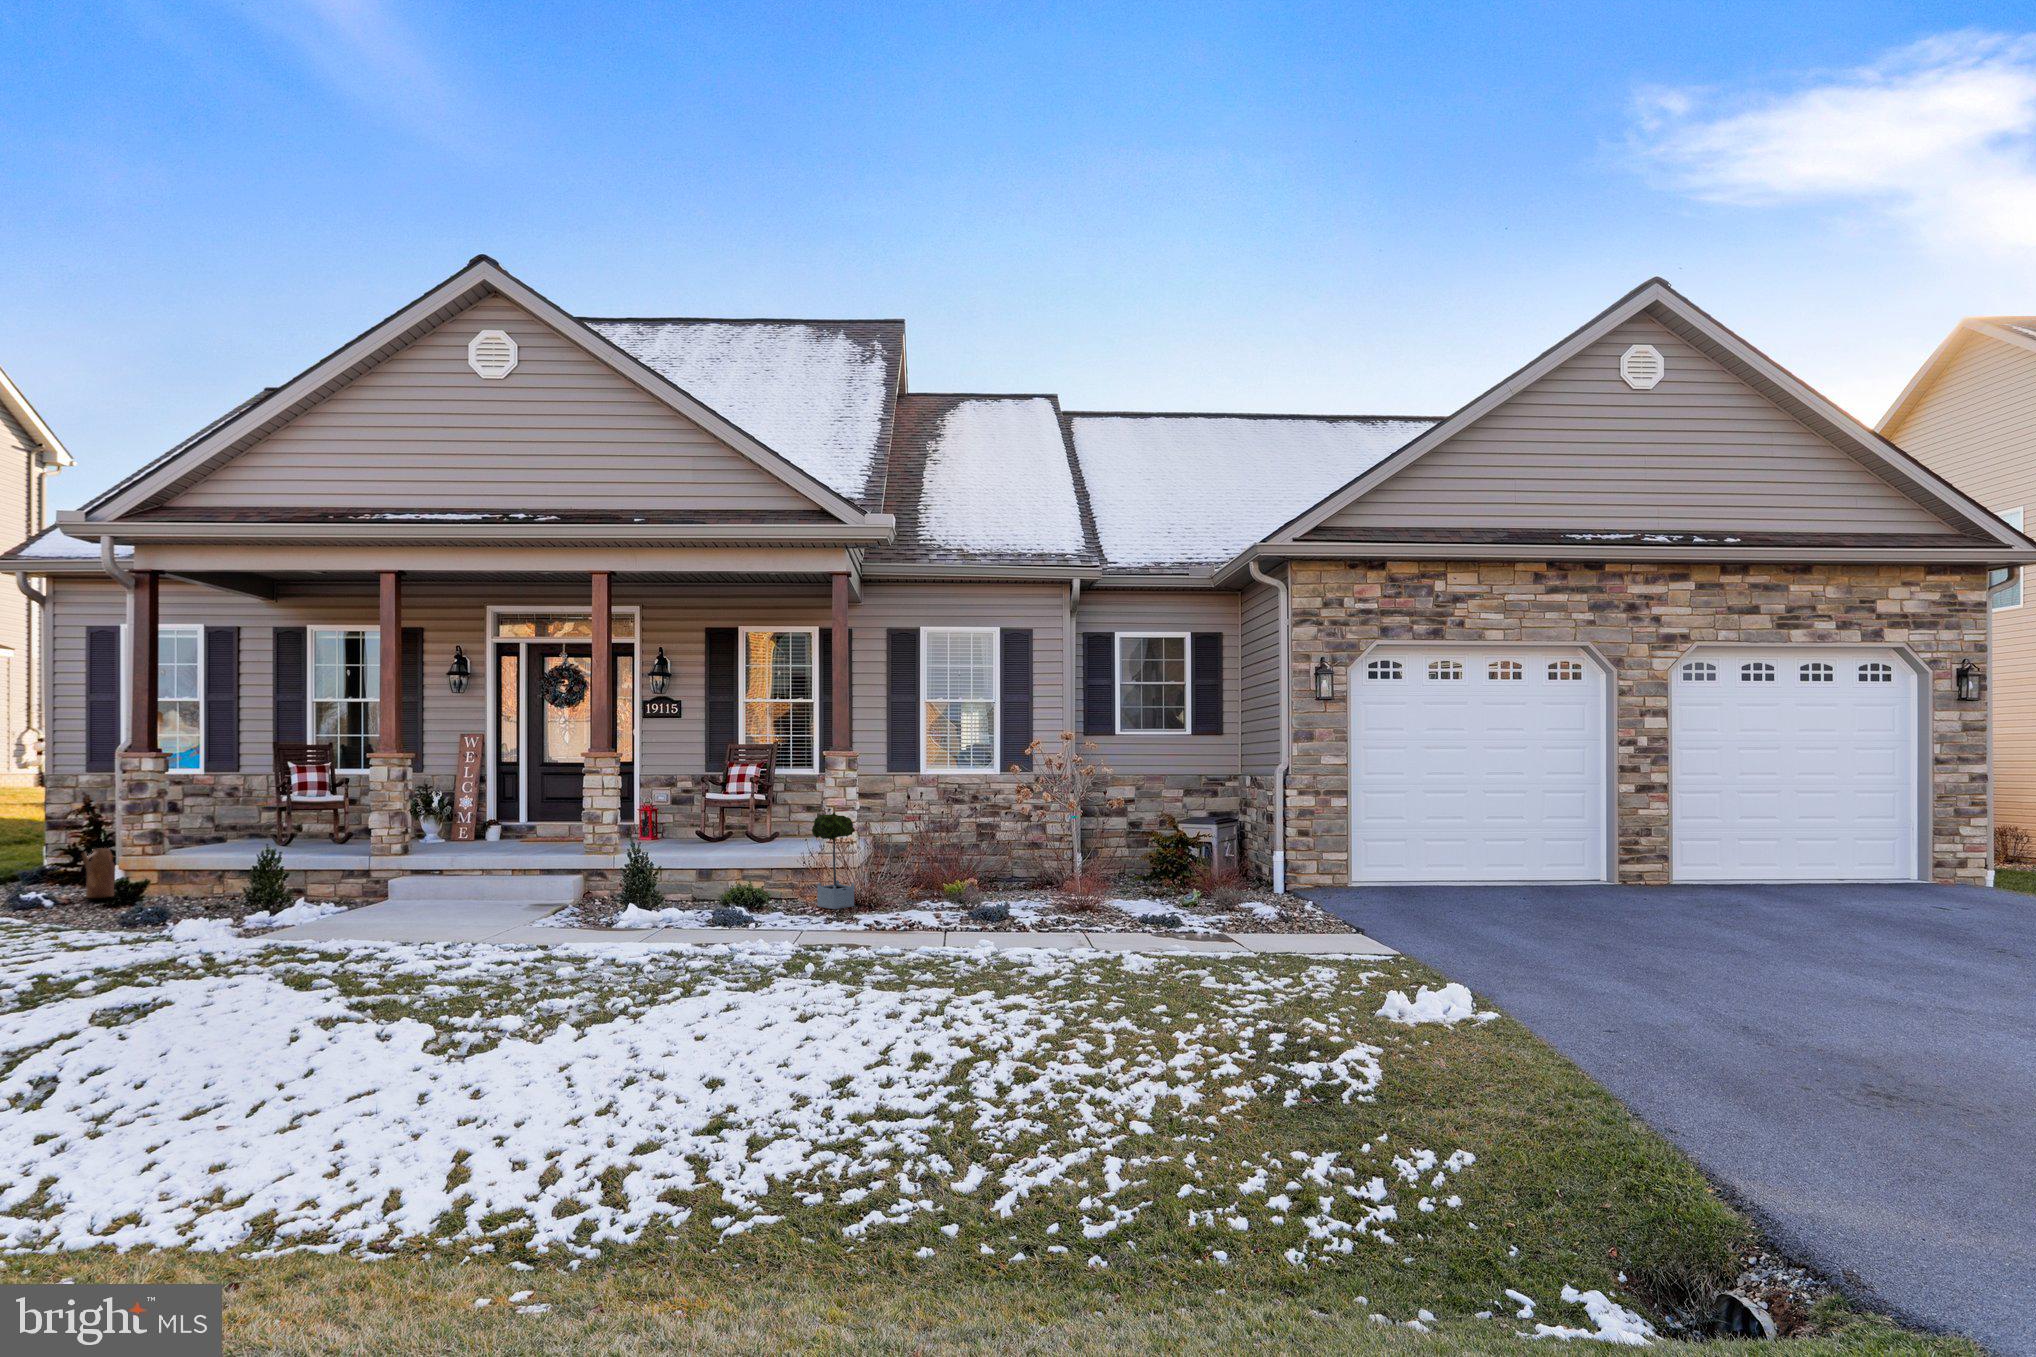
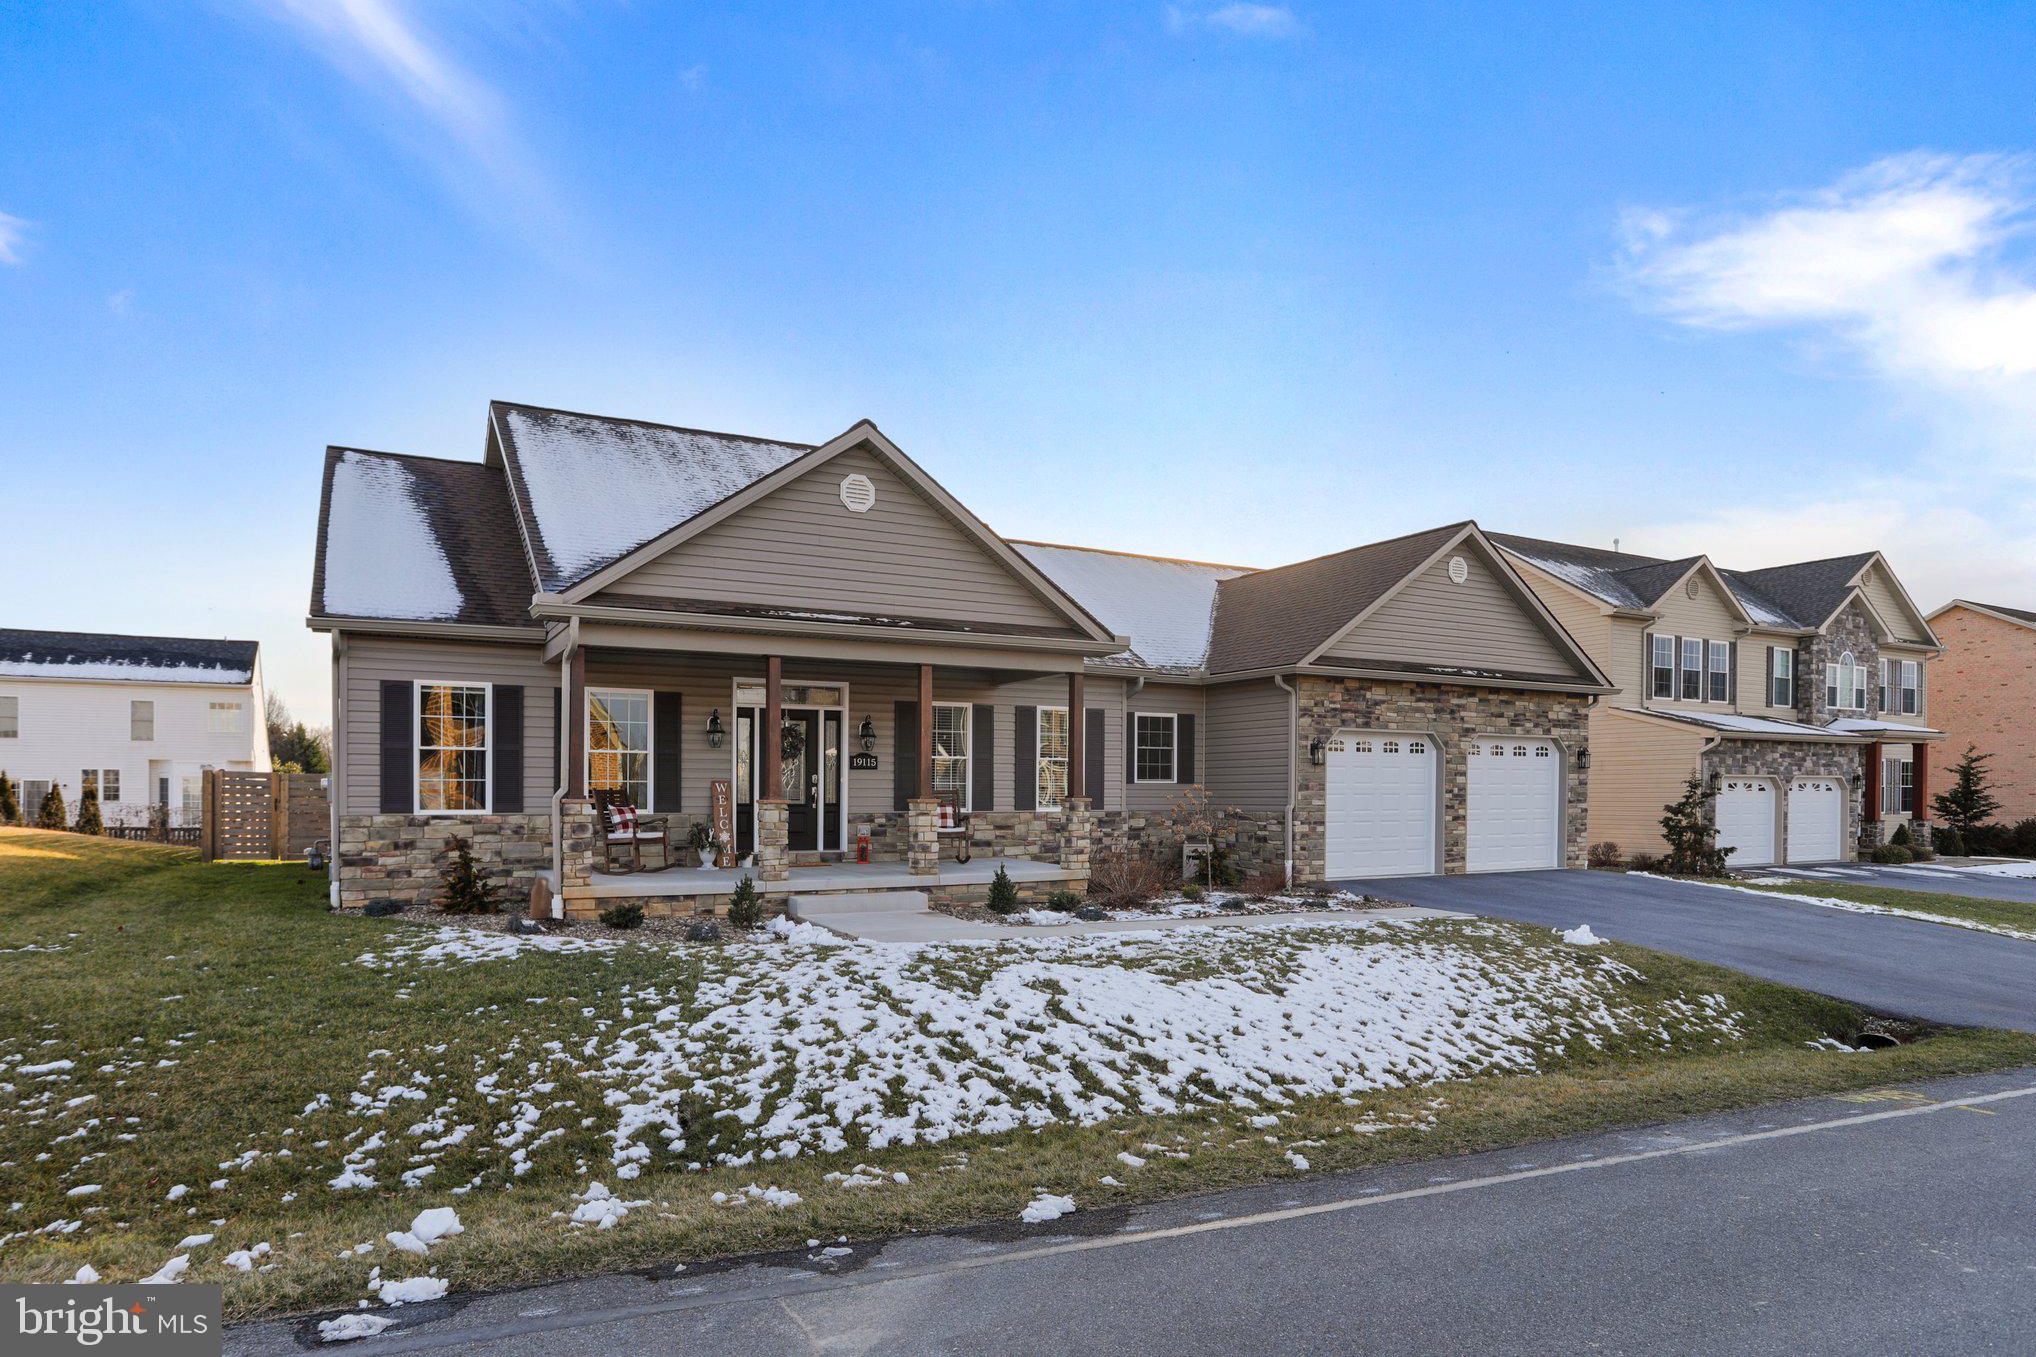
potted tree: present [812,813,855,909] -> none [1085,836,1111,900]

